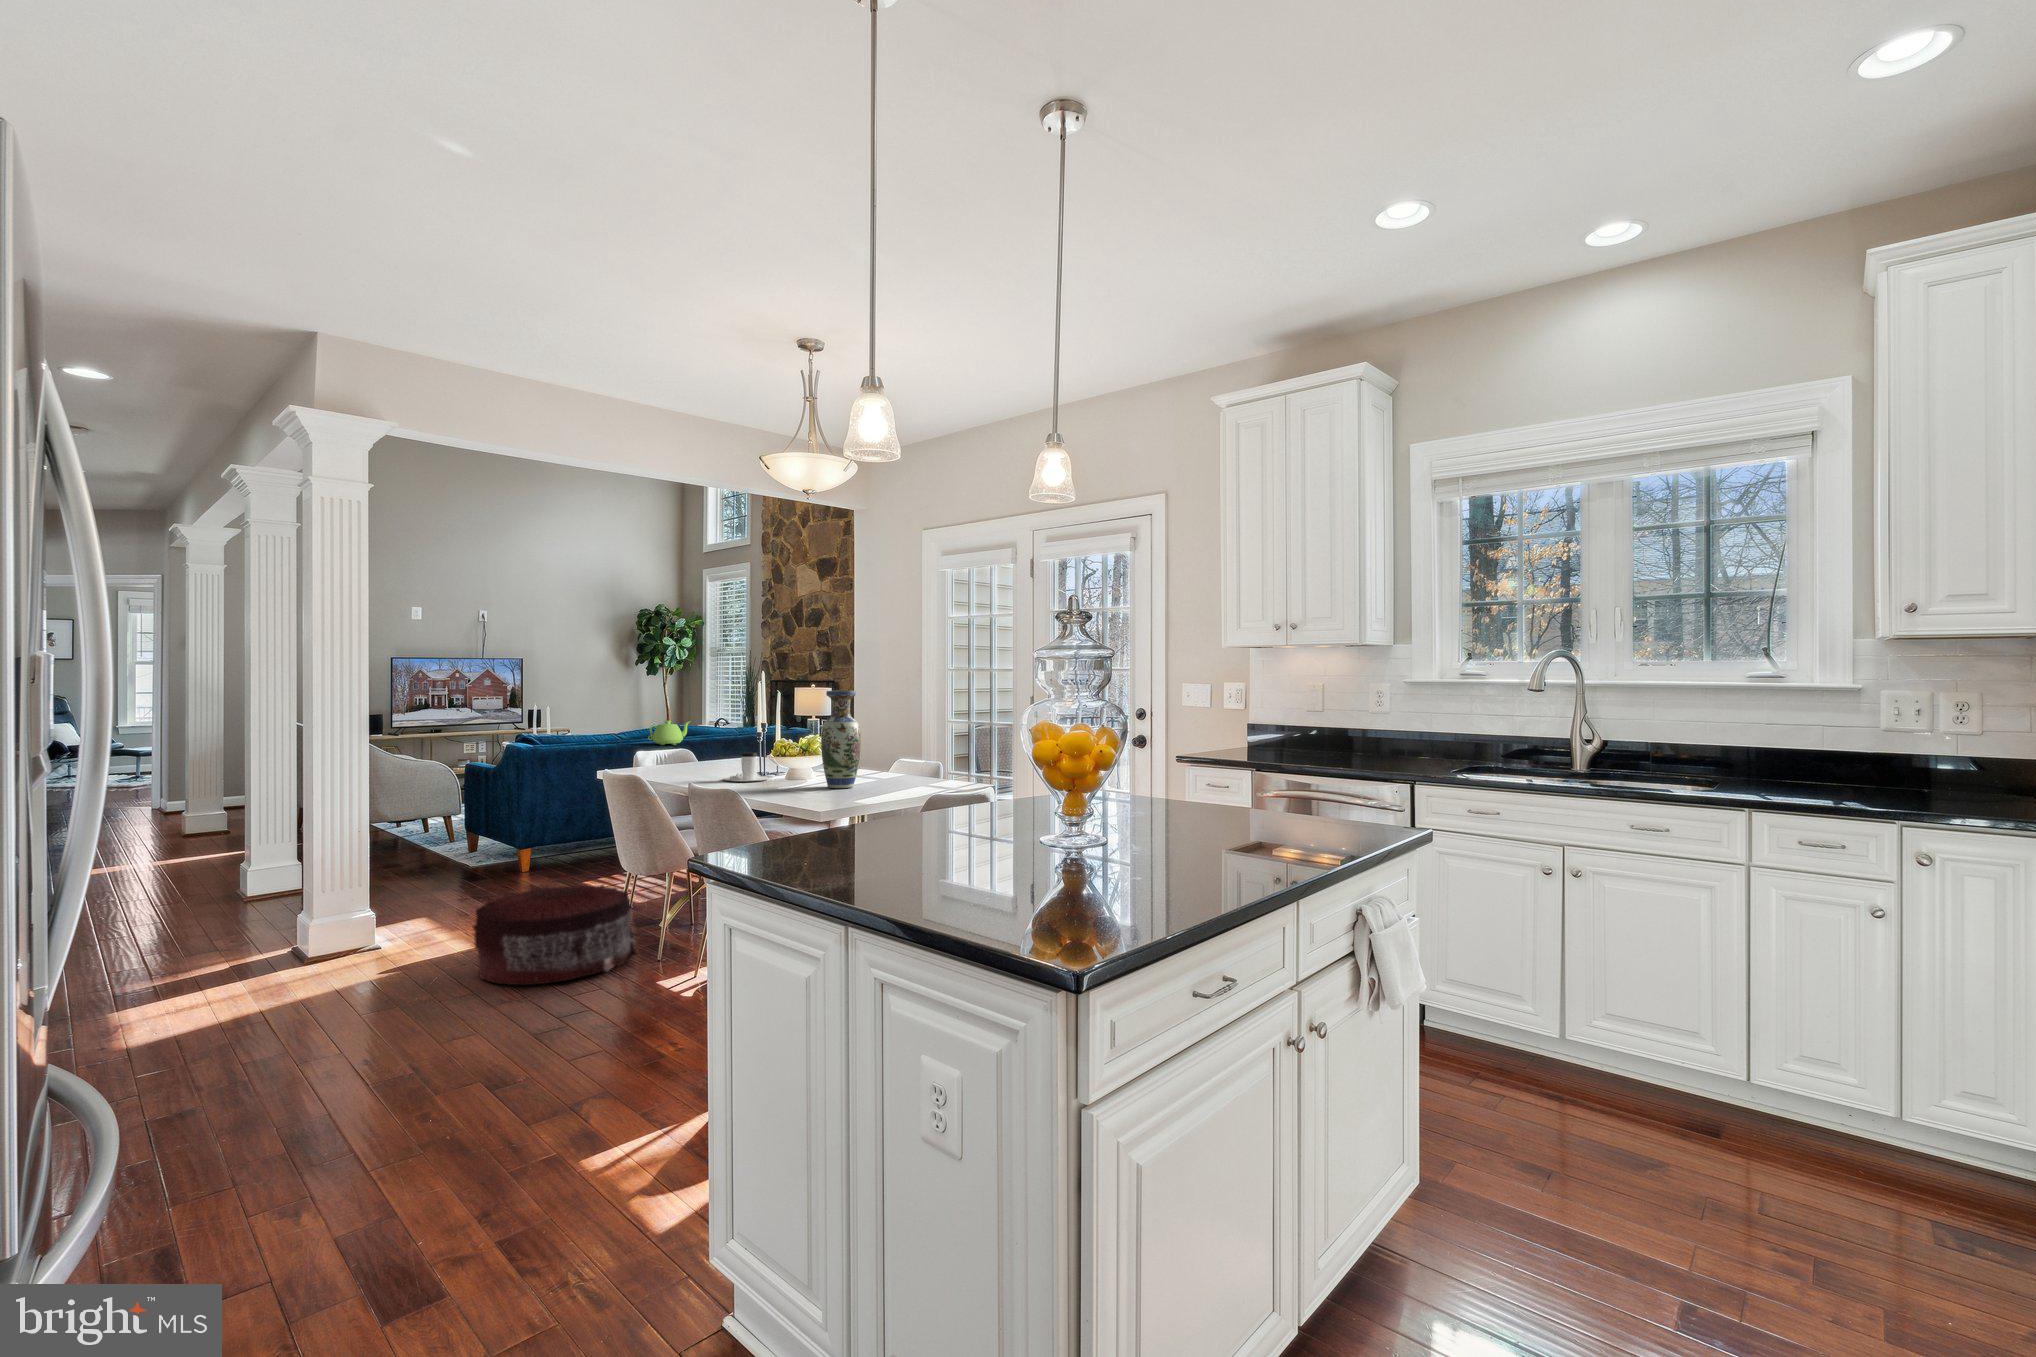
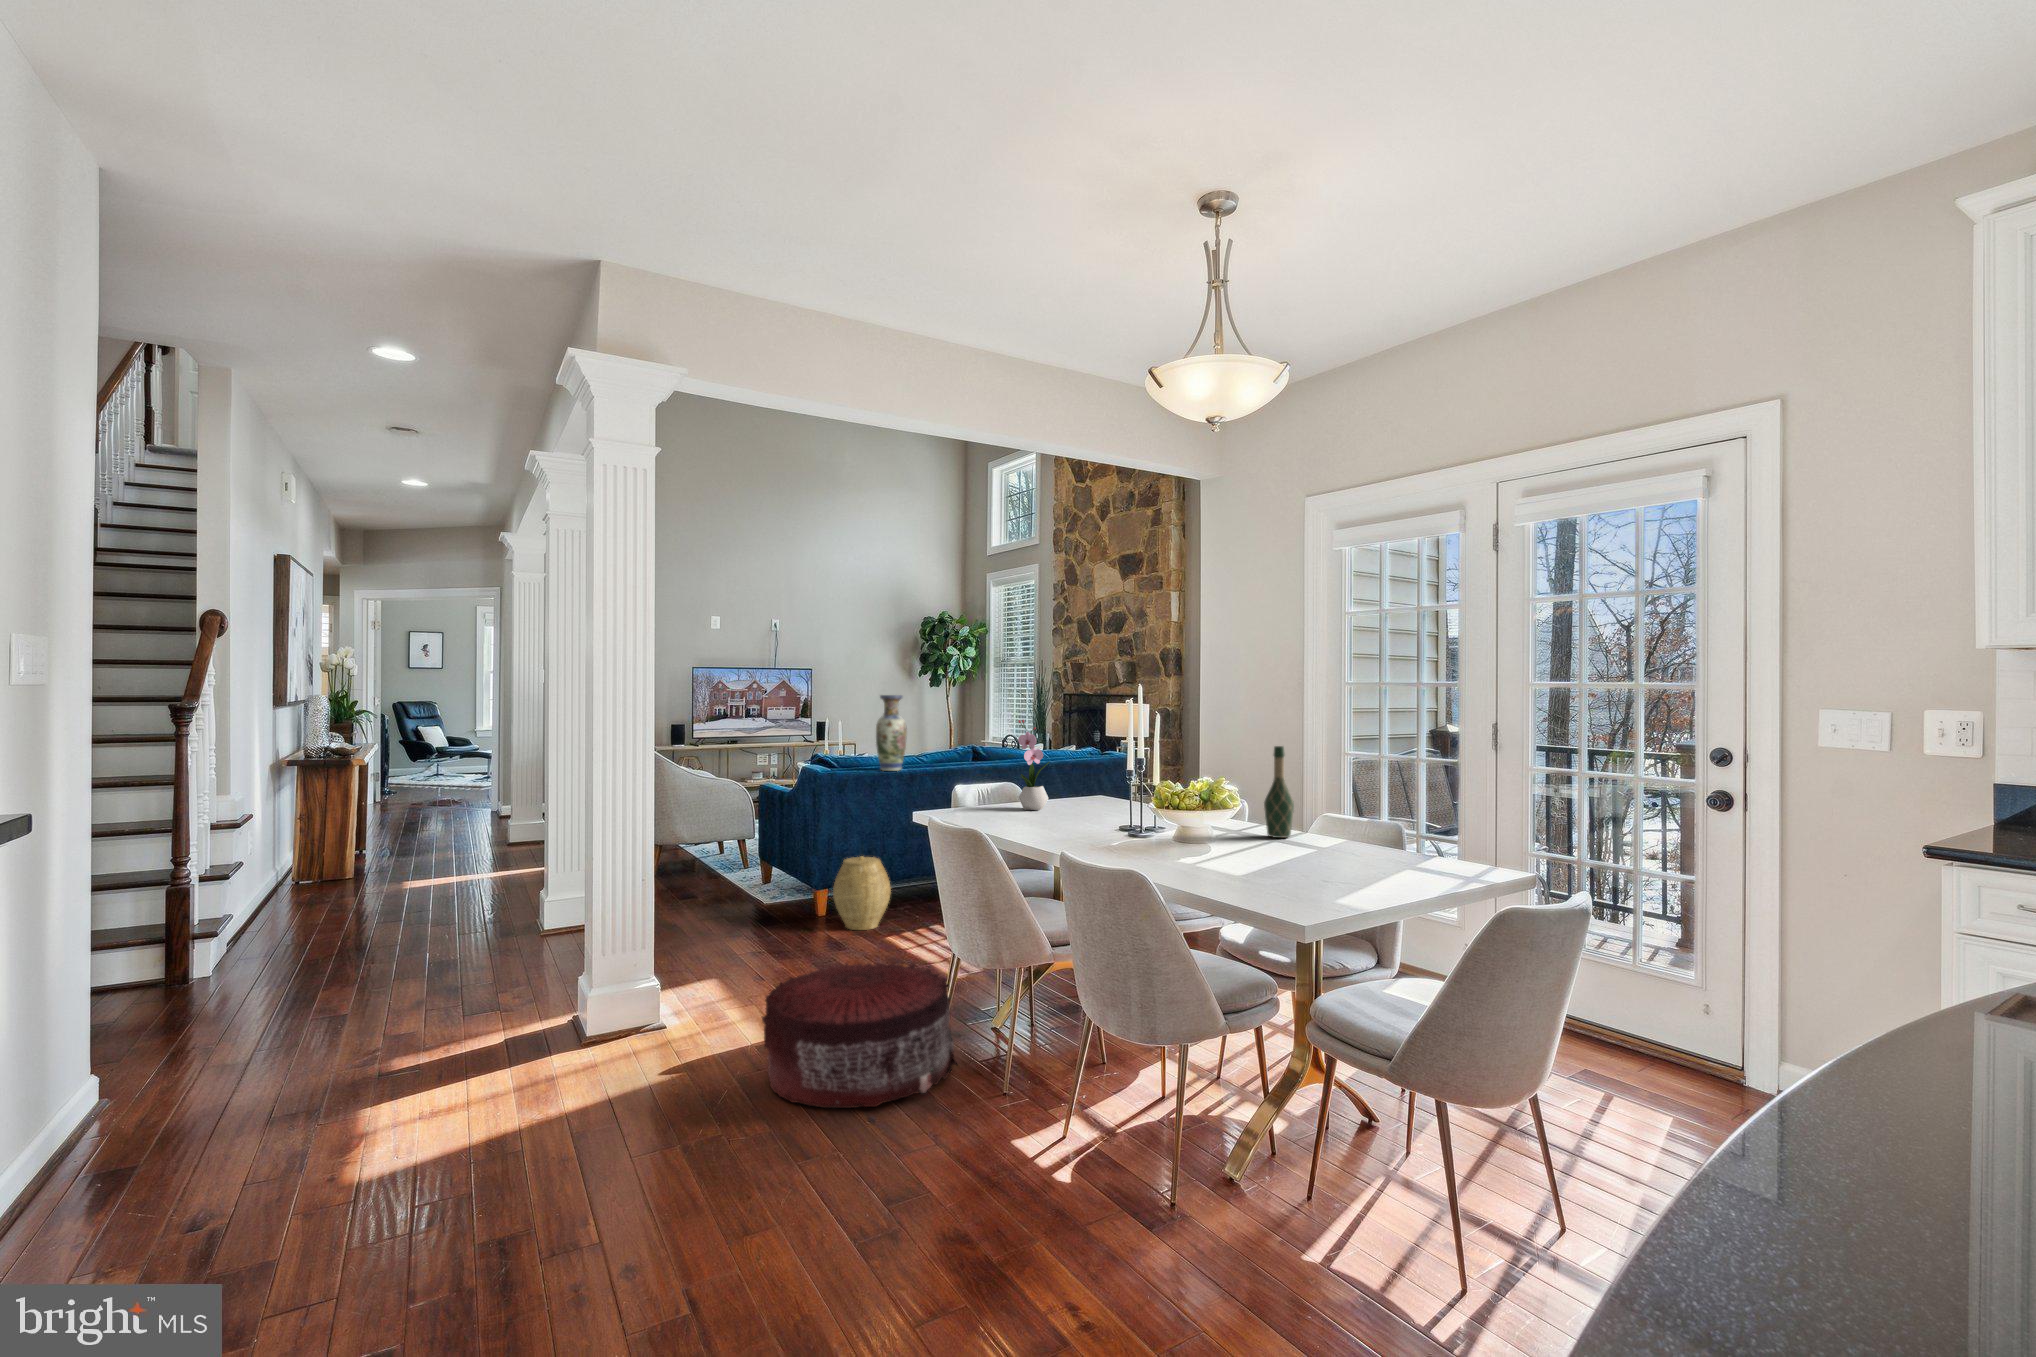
vase: present [821,691,861,788] -> present [876,695,907,771]
flower arrangement: none [697,695,725,767] -> present [1018,720,1049,810]
wine bottle: none [879,711,900,778] -> present [1264,746,1294,838]
teapot: present [648,721,690,745] -> none [948,743,994,771]
coffee cup: present [724,752,770,782] -> none [1061,799,1121,839]
woven basket: none [539,819,593,883] -> present [833,856,891,930]

